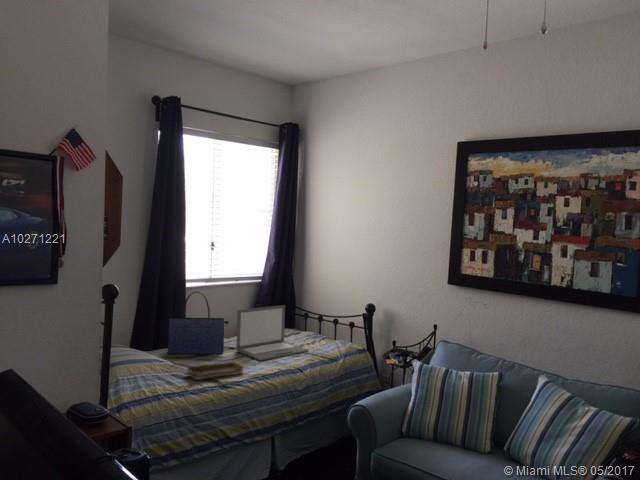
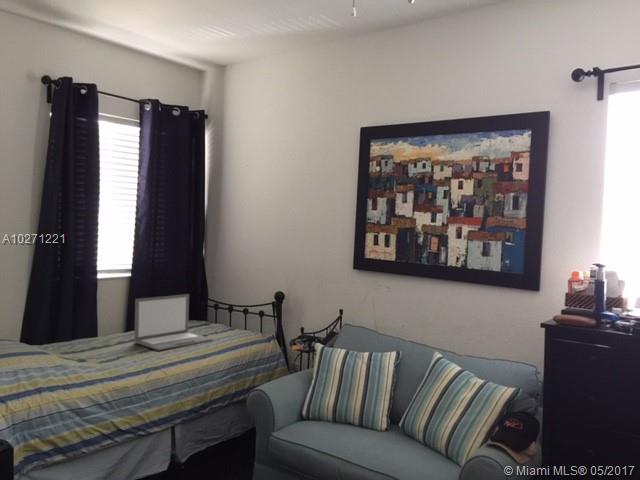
tote bag: present [168,292,228,354] -> none [56,280,125,347]
tray: present [185,361,243,380] -> none [69,351,138,371]

